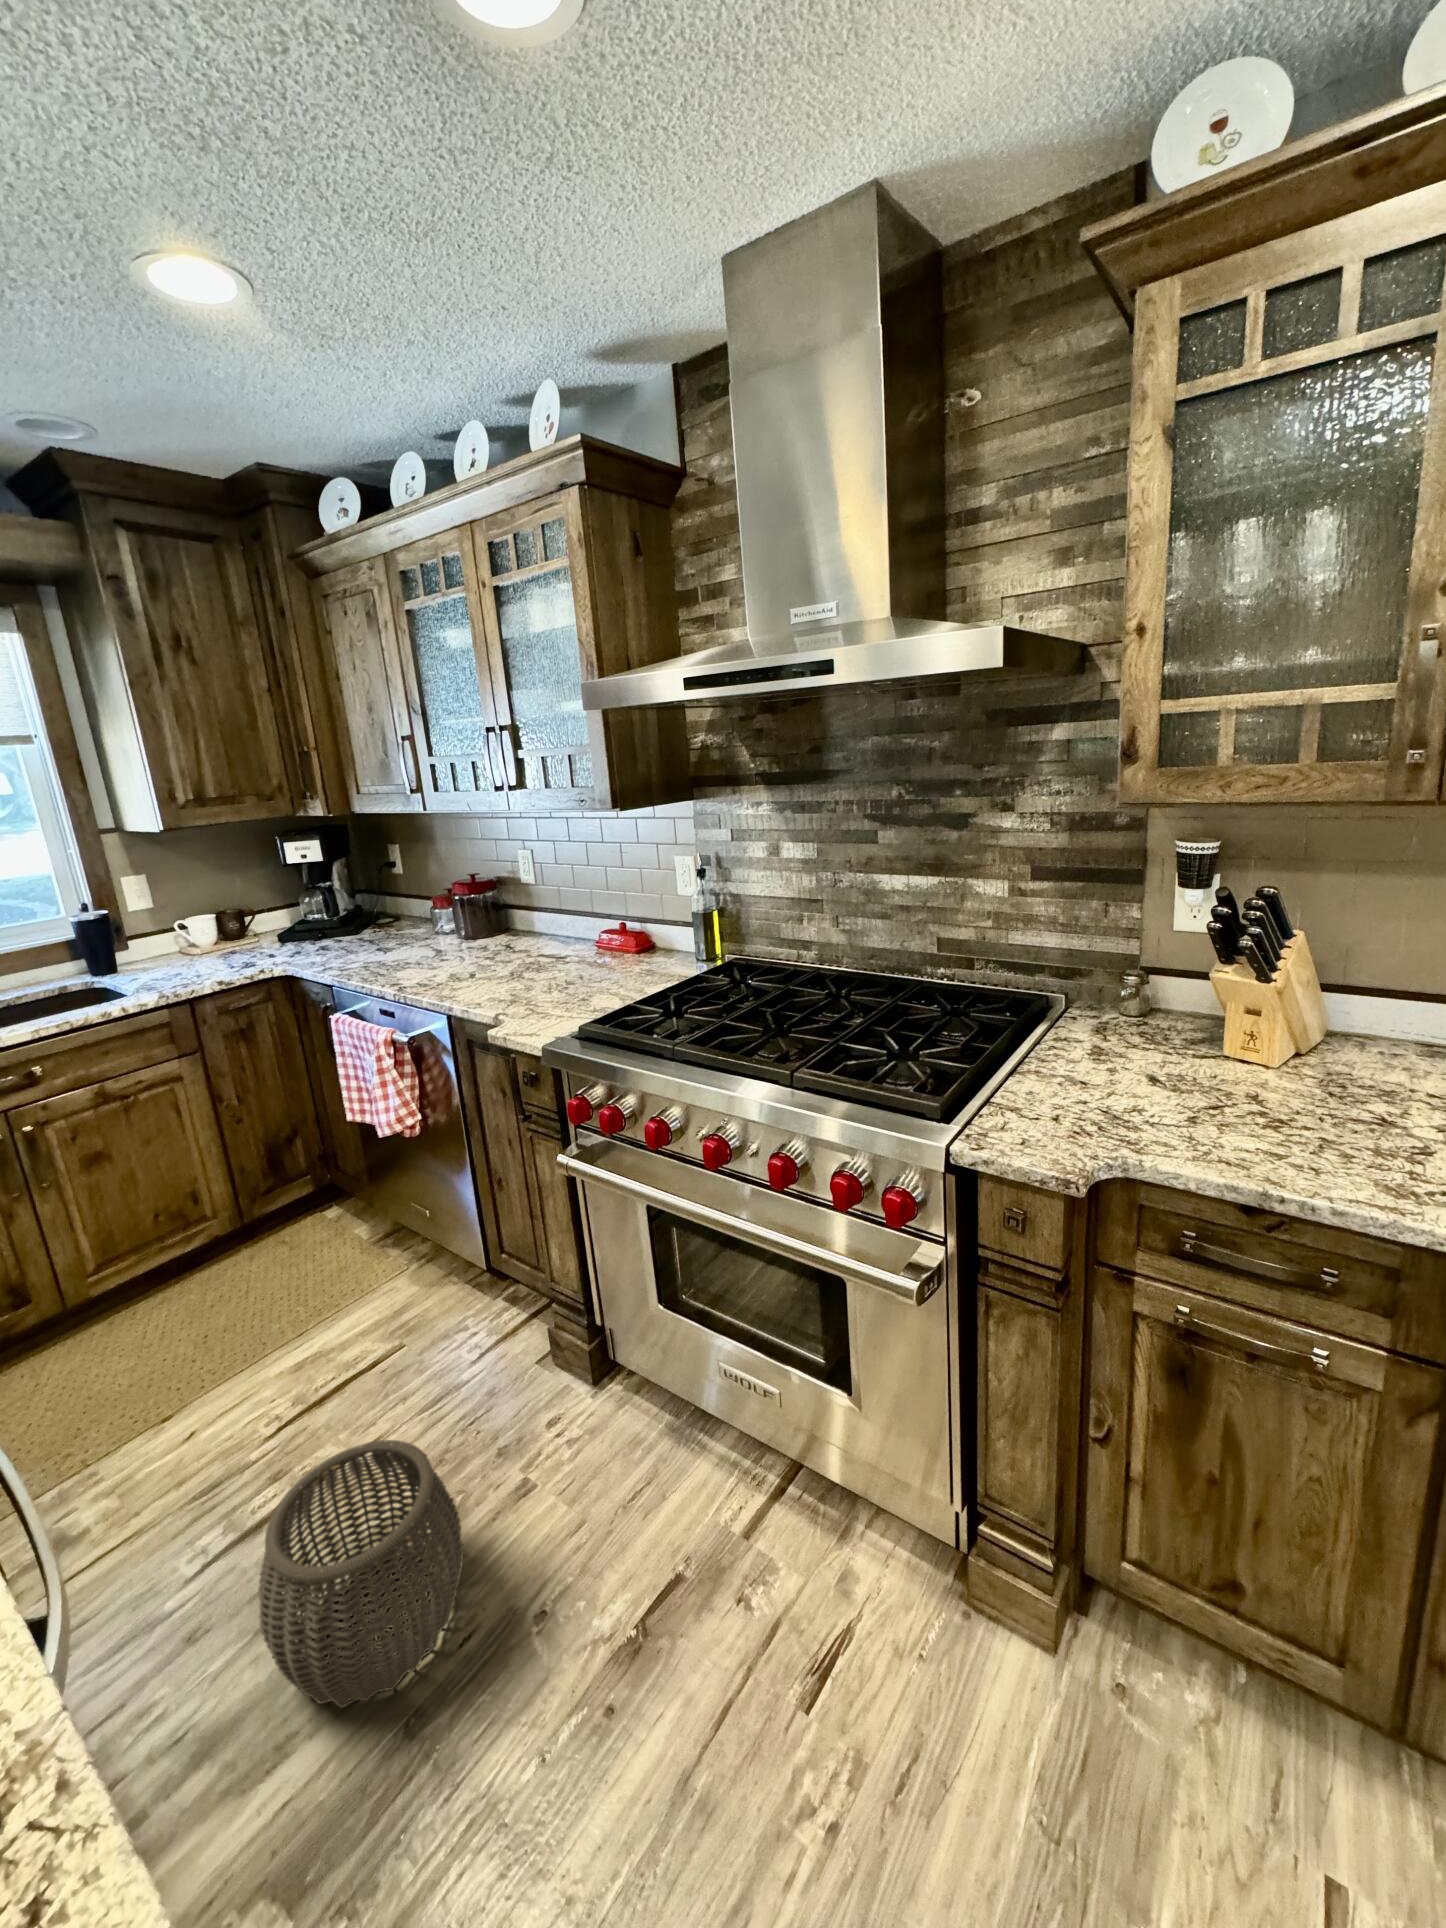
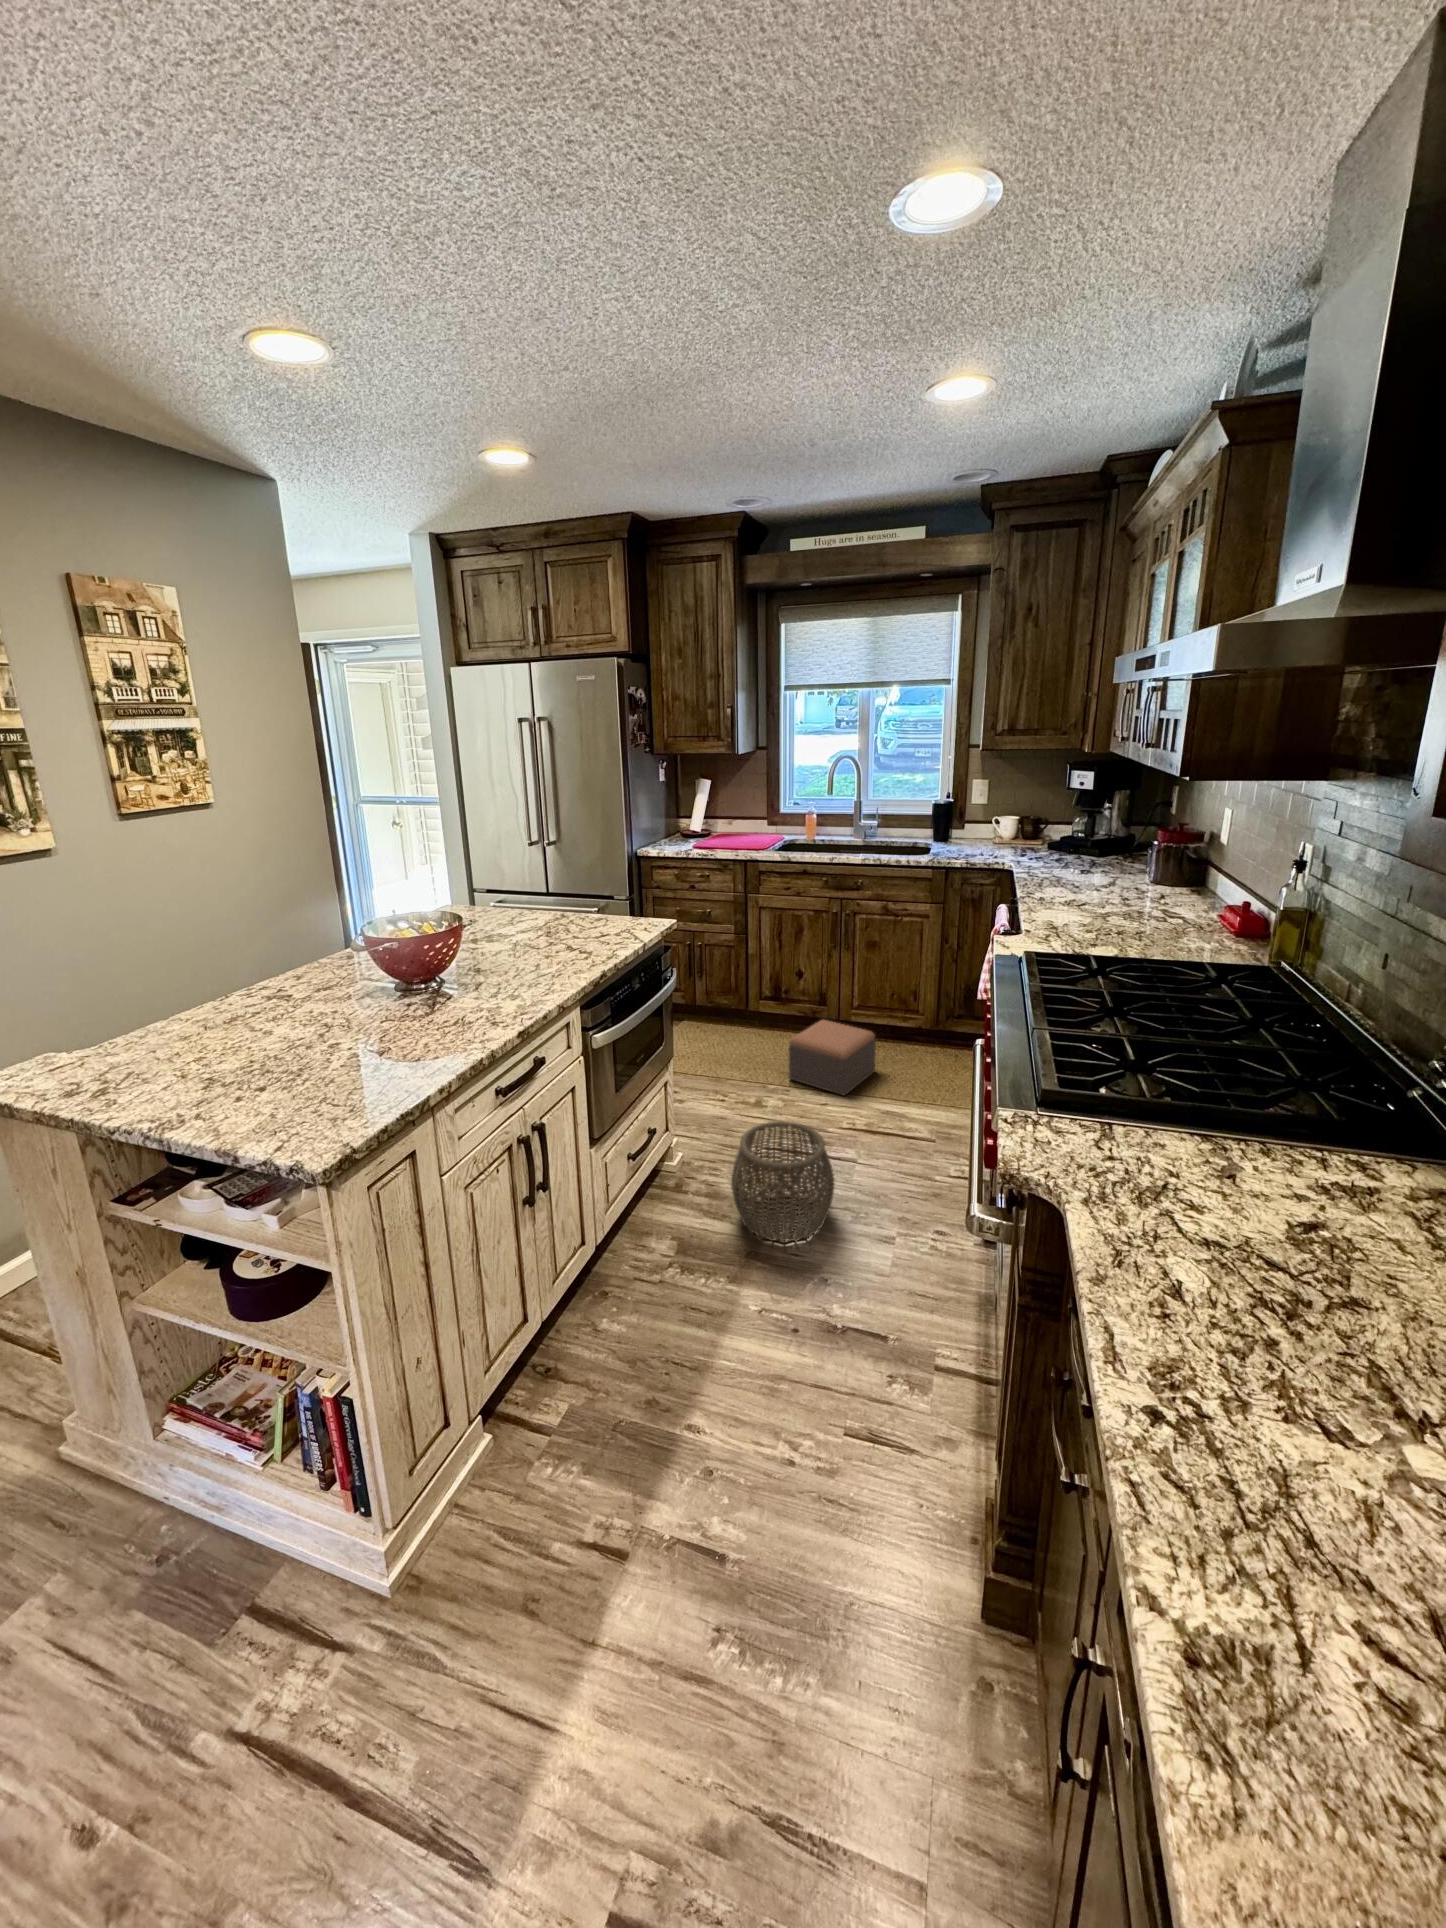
footstool: none [52,1283,212,1460] -> present [789,1020,876,1095]

